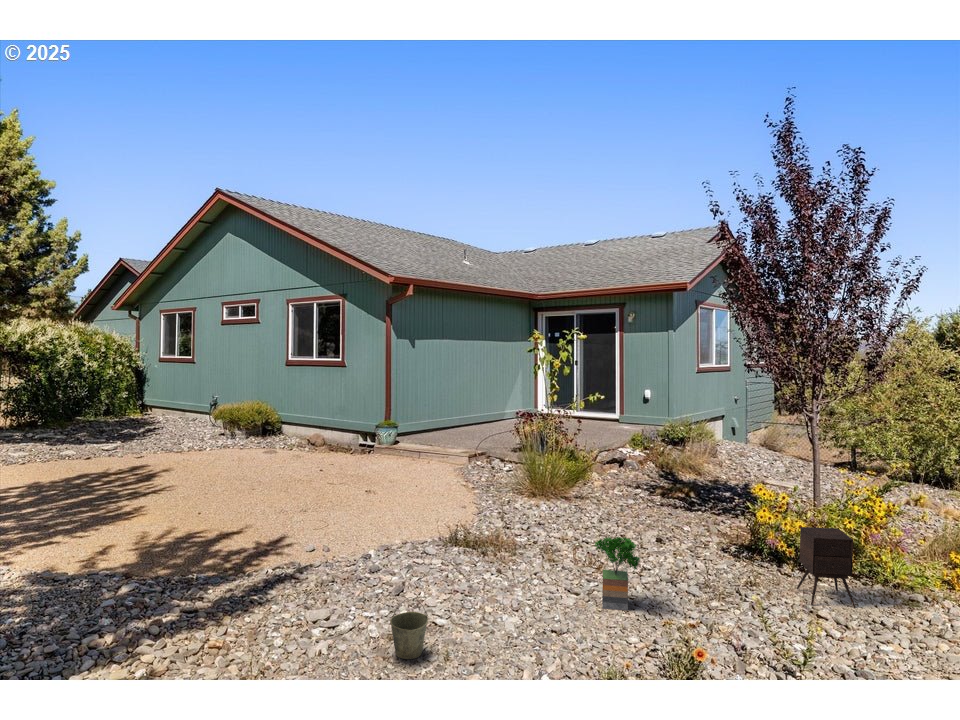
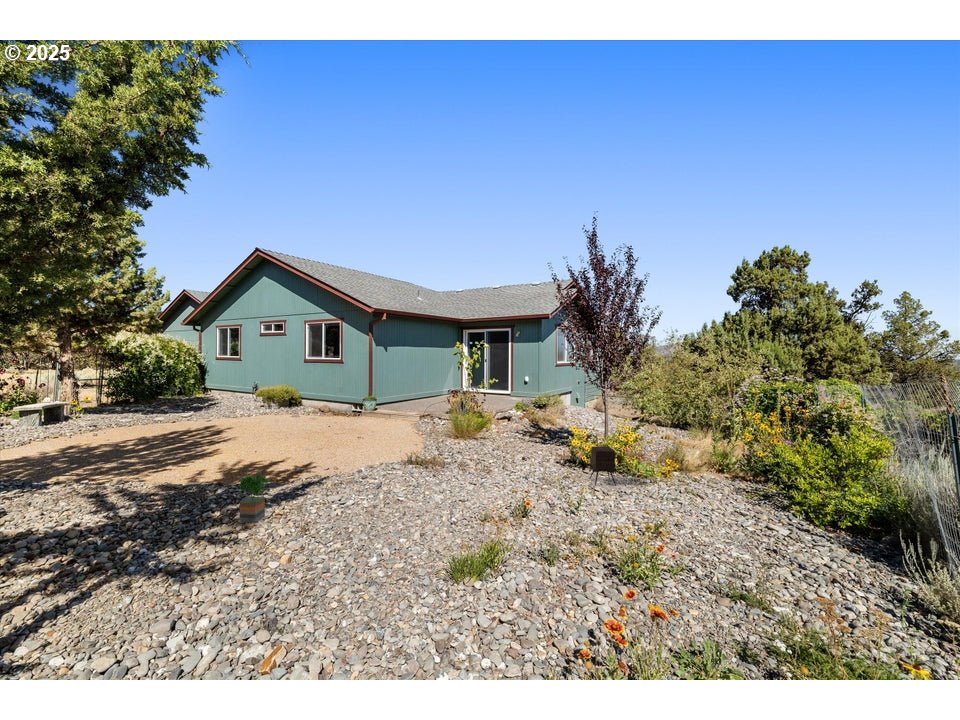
potted tree: present [595,537,640,610] -> present [239,475,269,522]
bucket: present [390,597,428,659] -> none [375,485,396,517]

